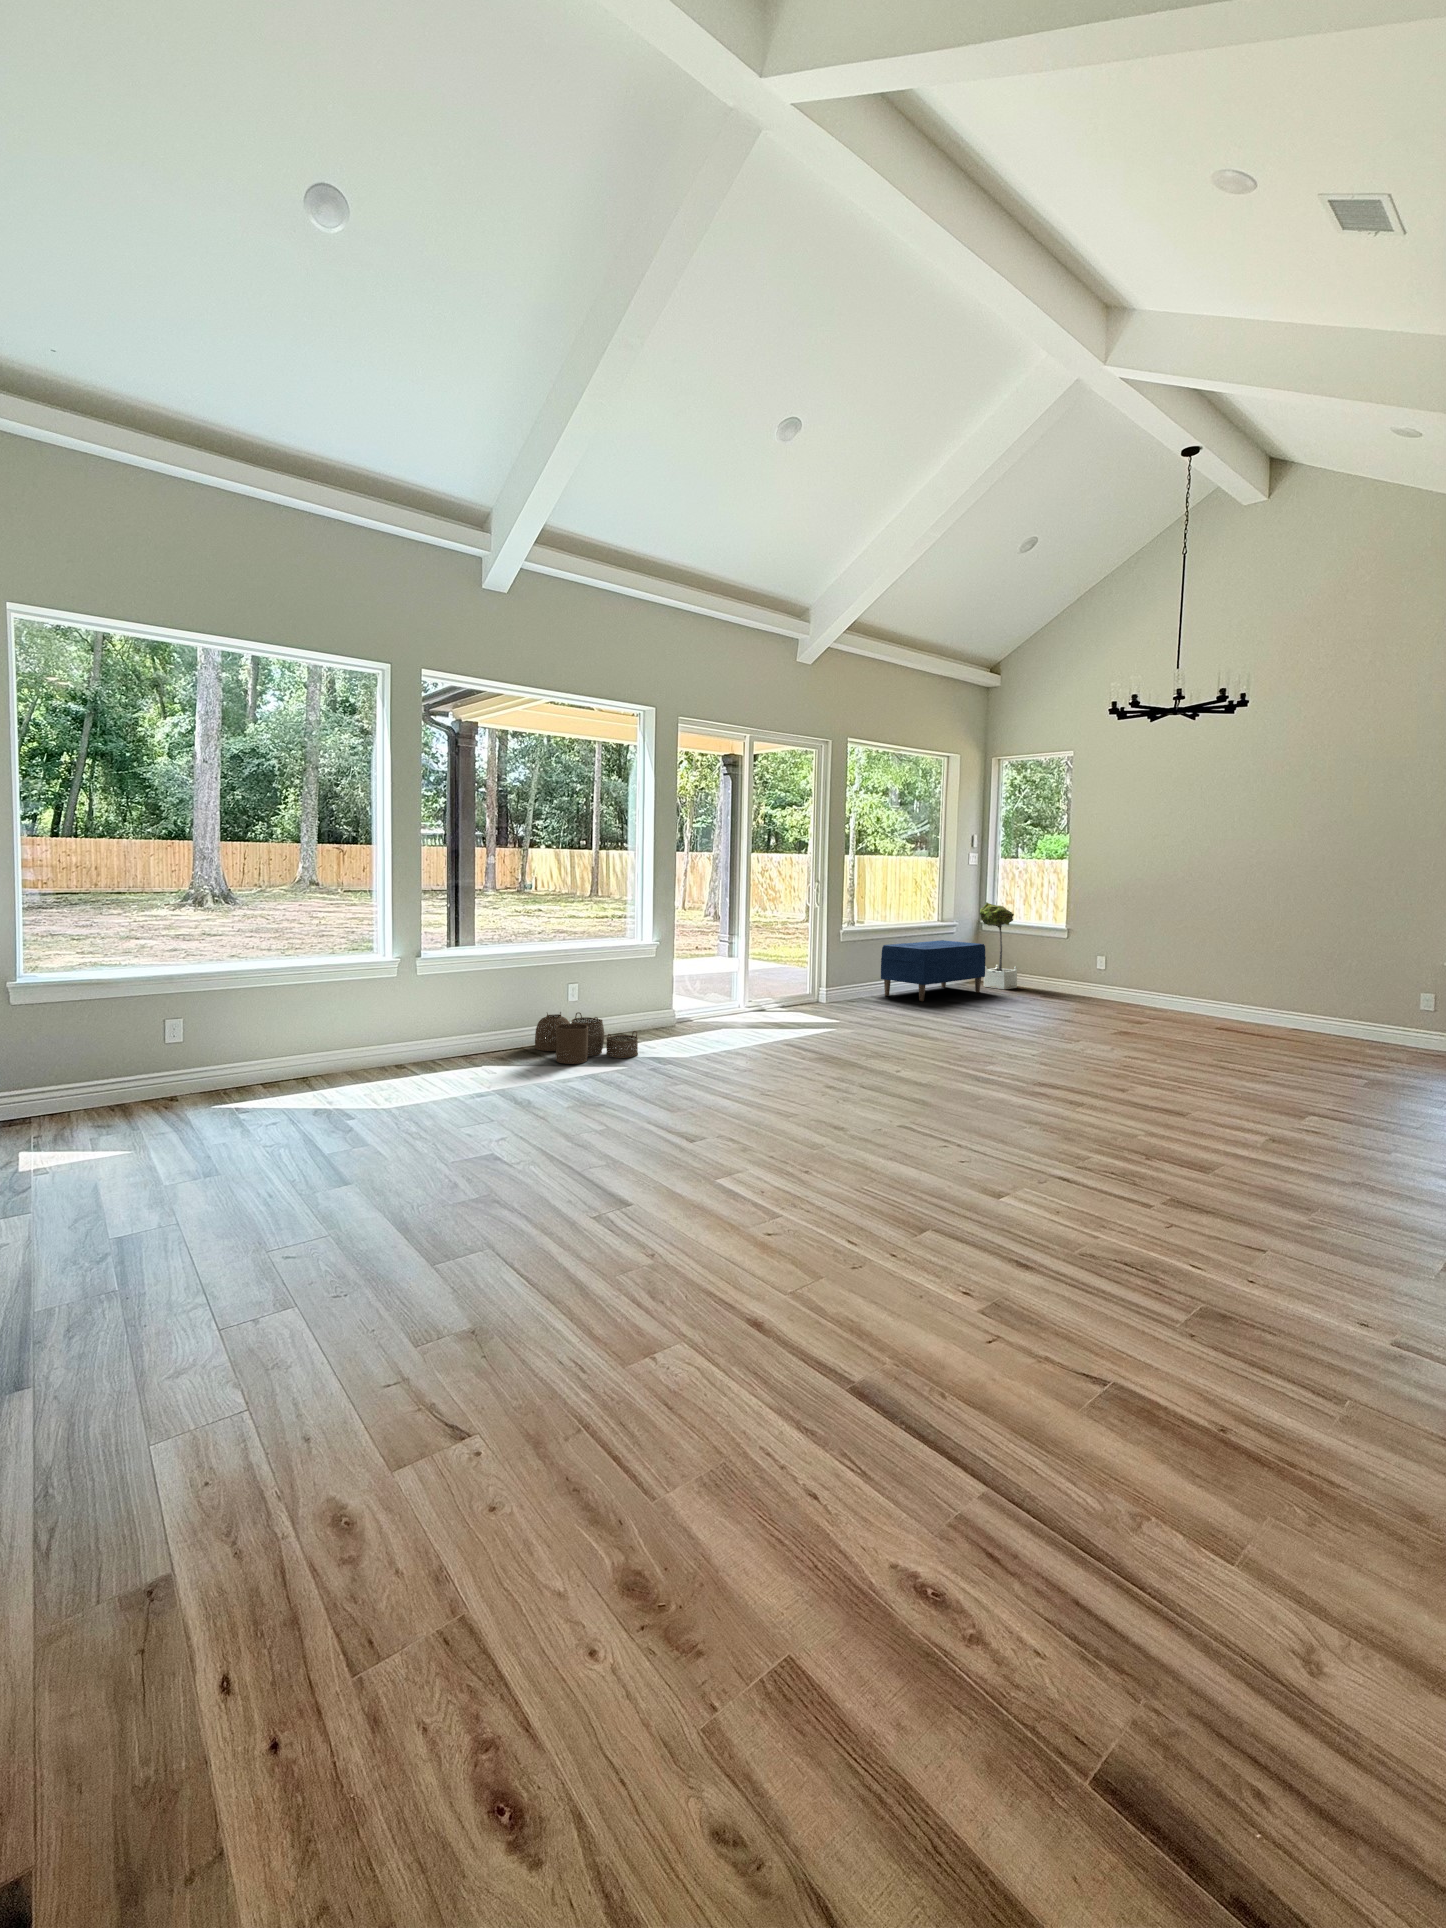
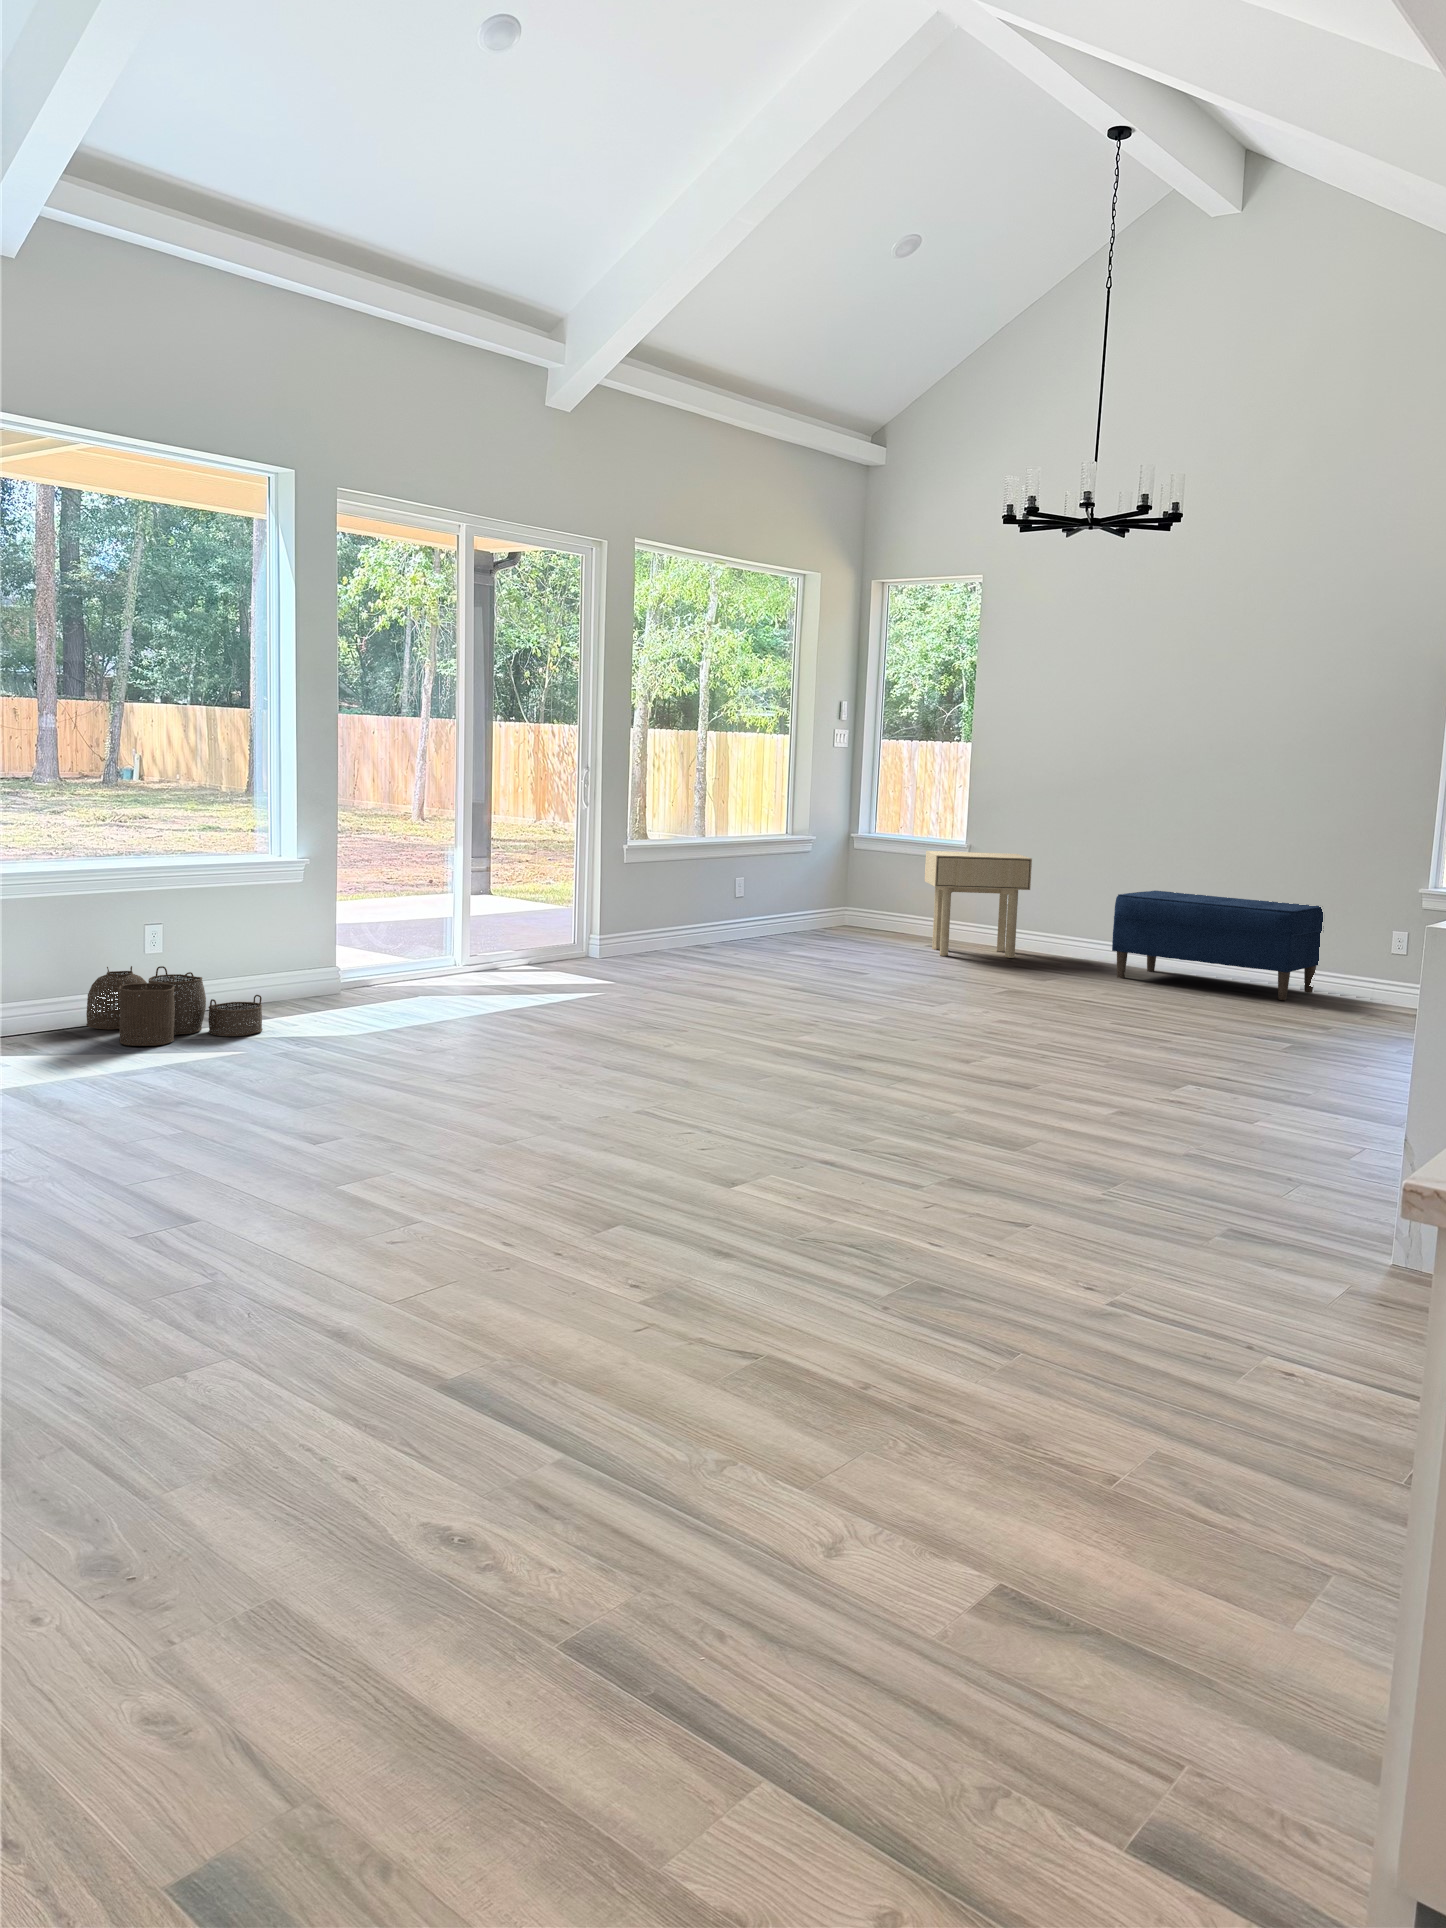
potted tree: present [980,902,1017,989] -> none [847,804,900,937]
side table: none [1039,933,1119,1006] -> present [925,851,1032,958]
bench: present [881,940,986,1001] -> present [1112,891,1324,1000]

